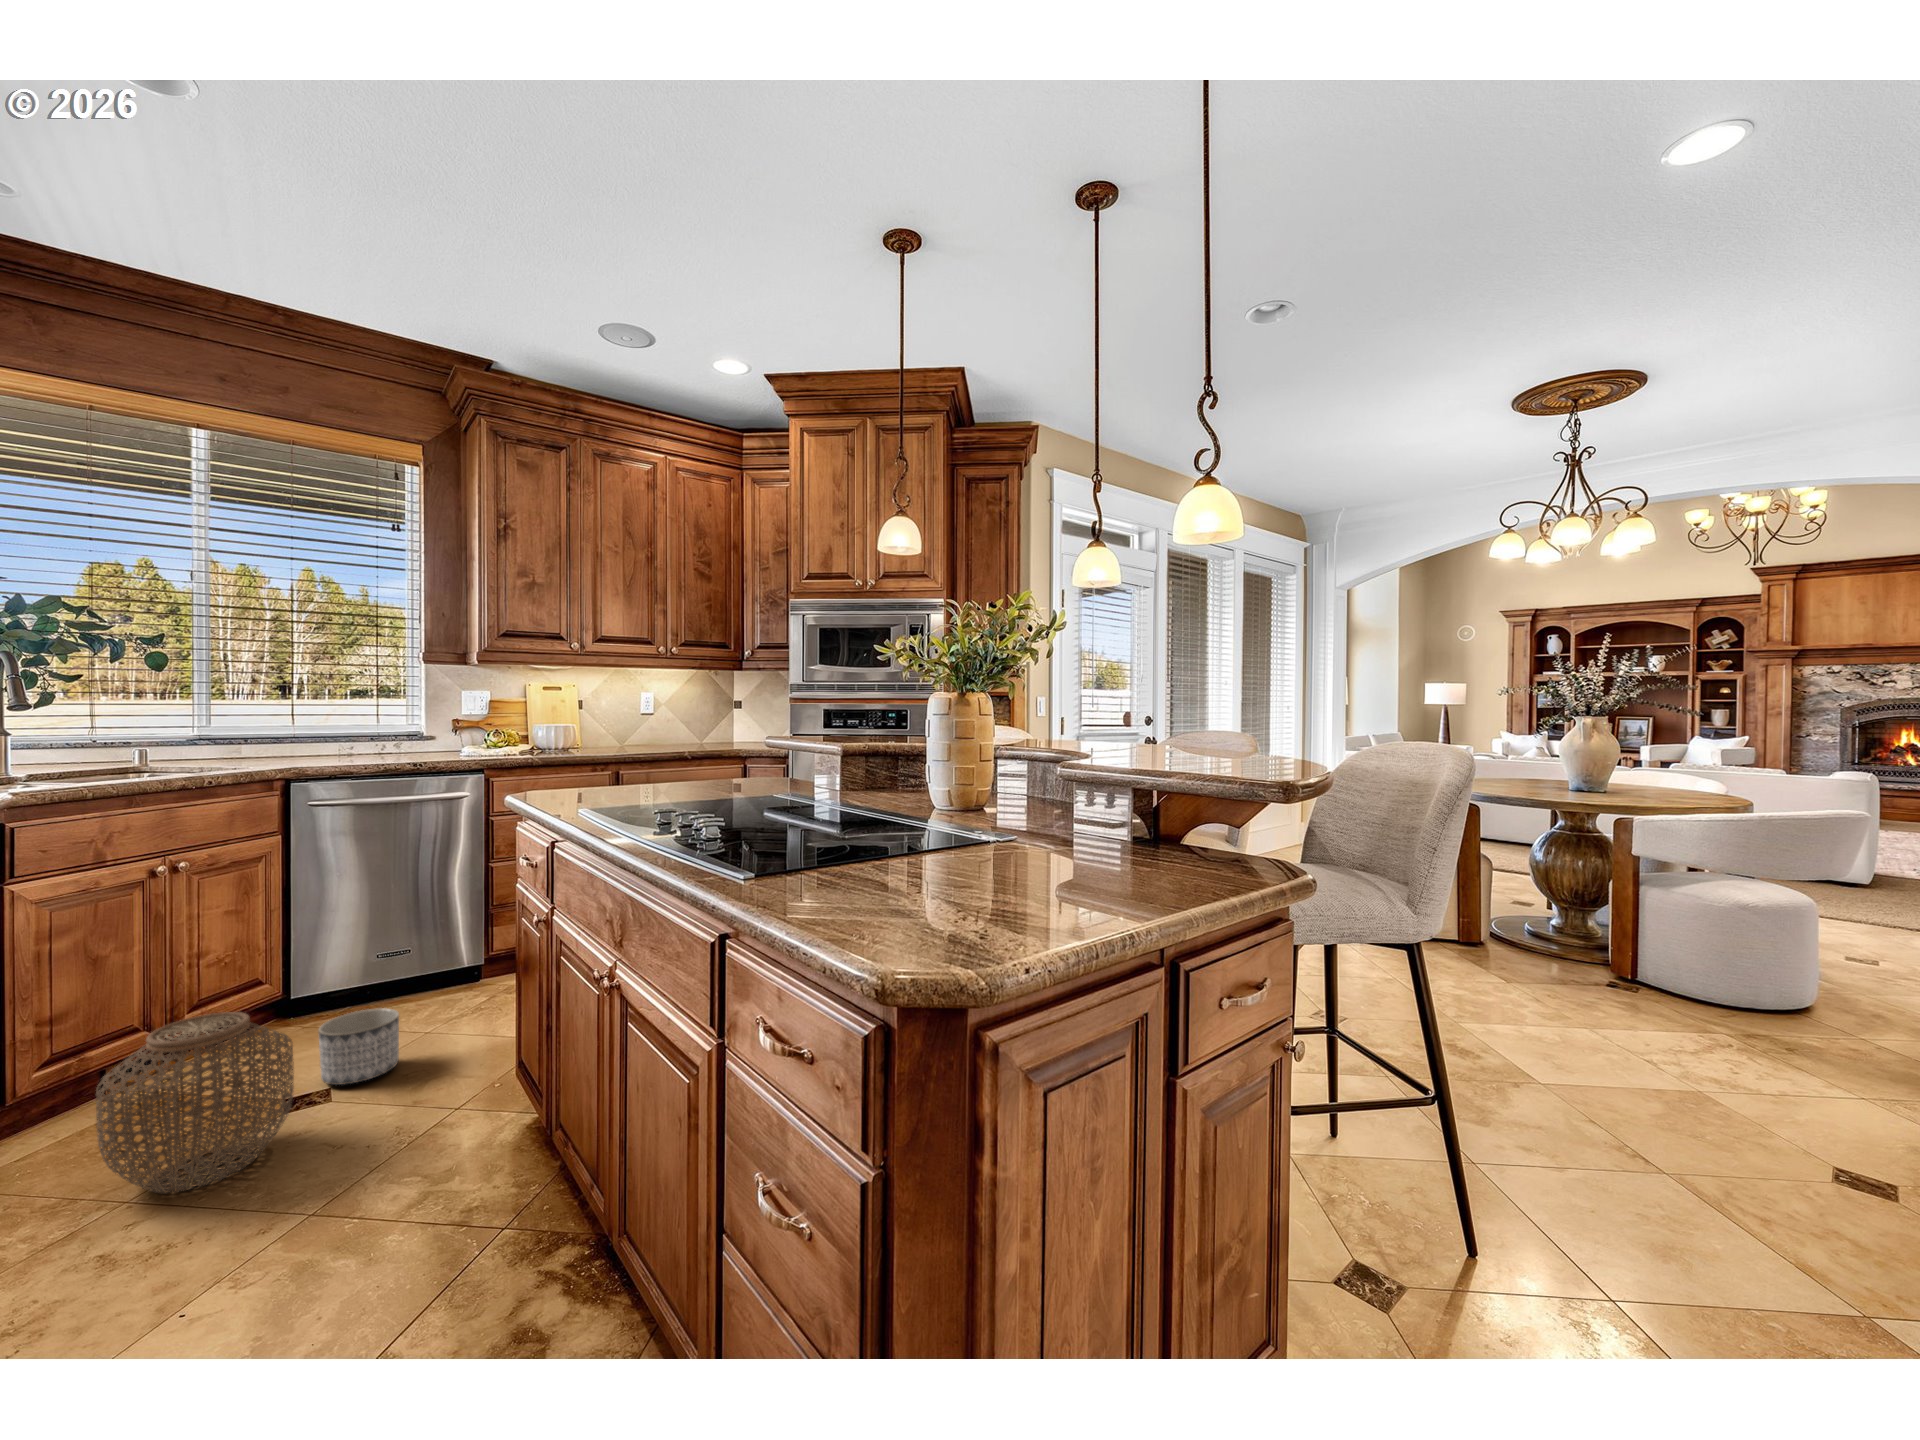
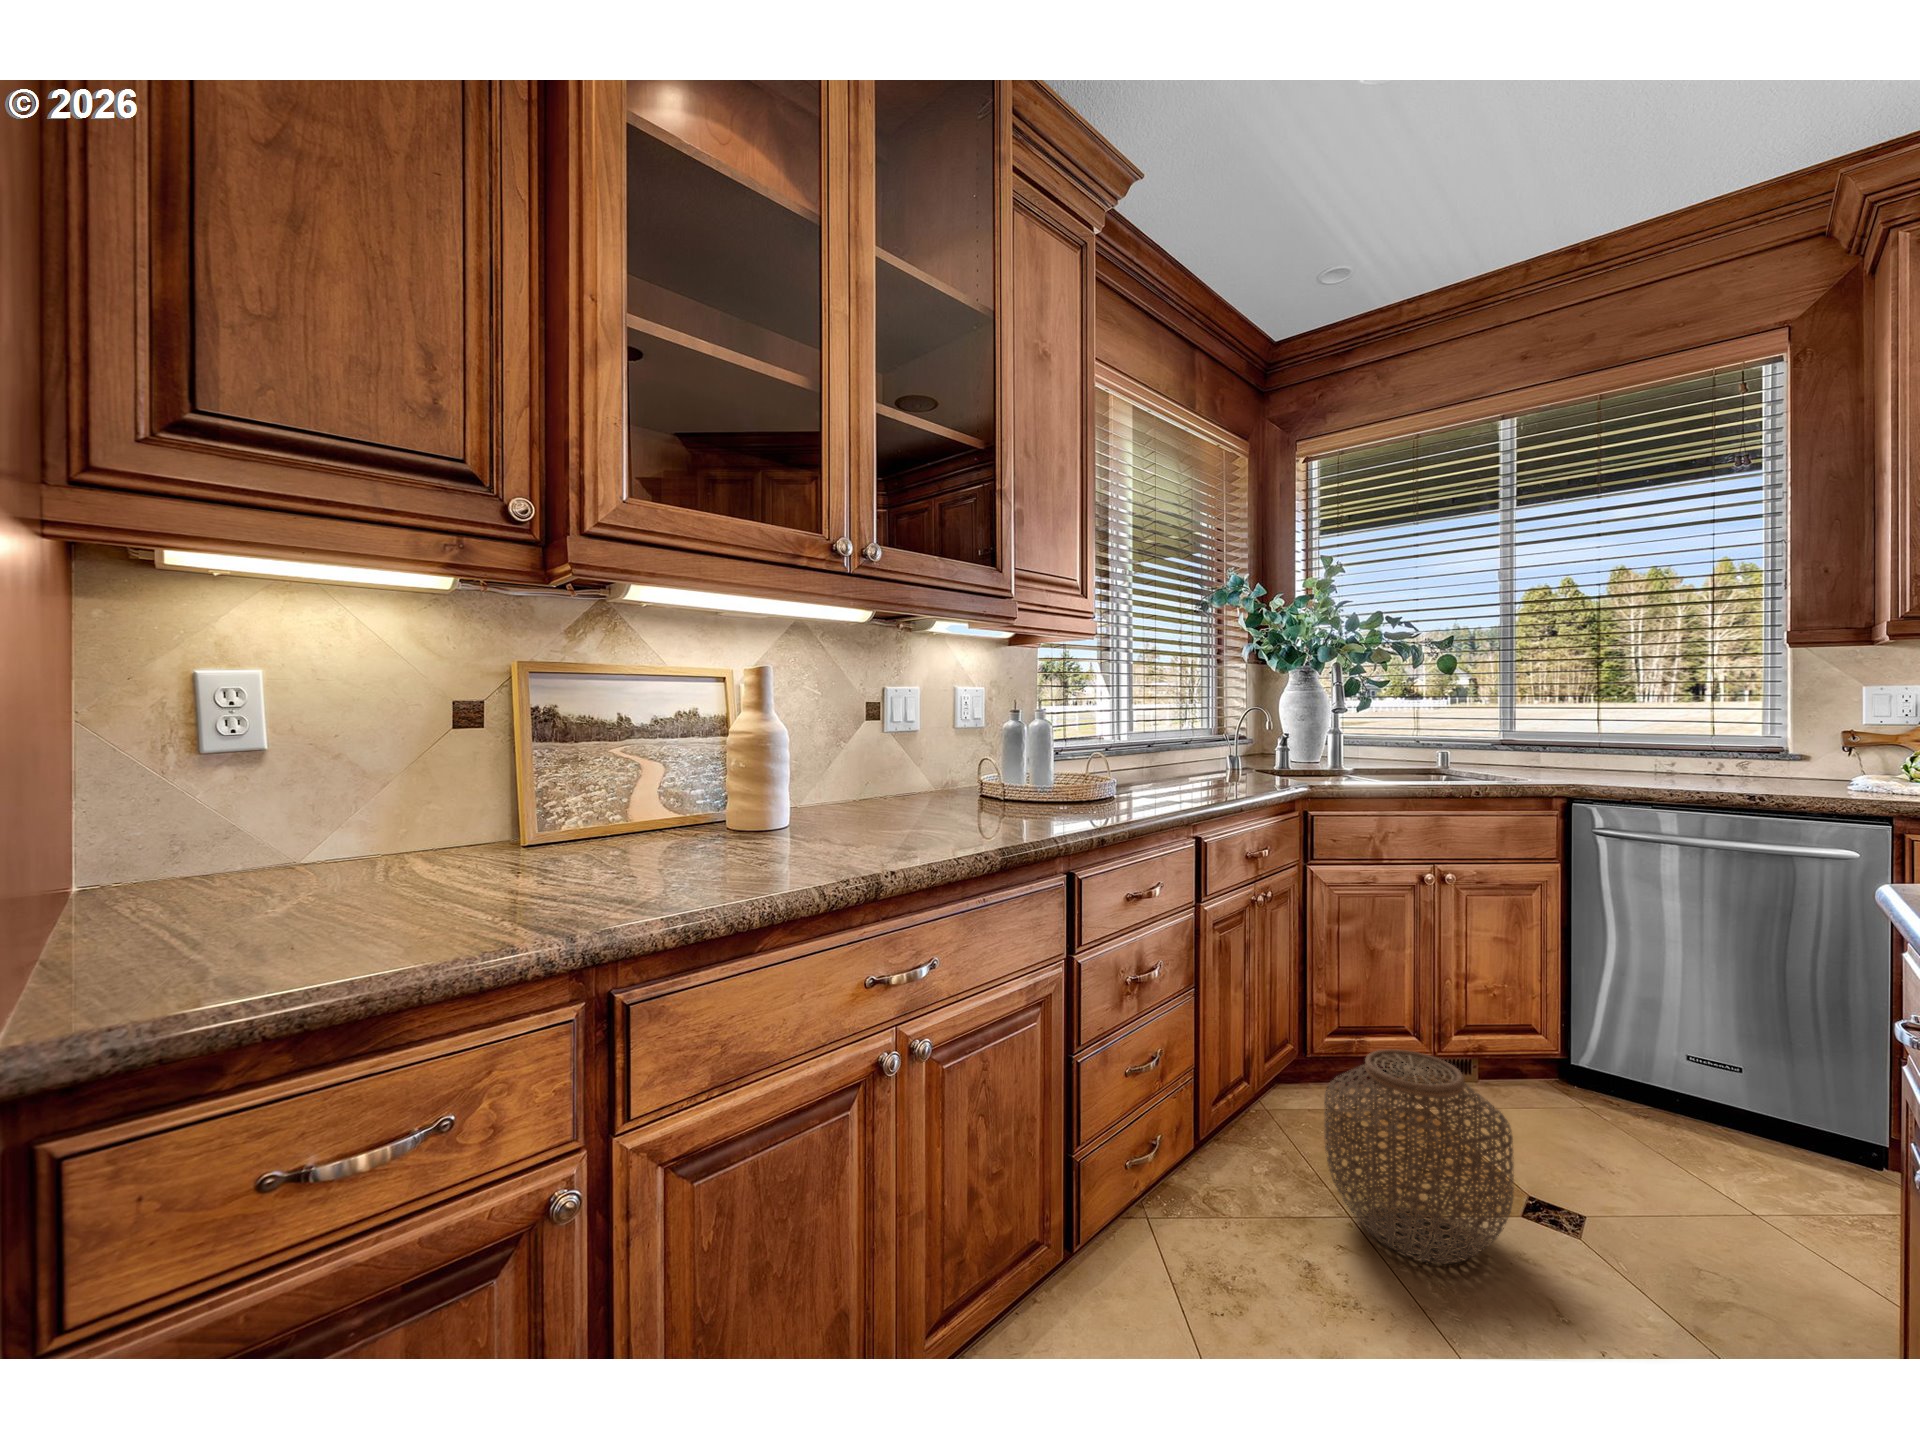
planter: present [318,1008,399,1085] -> none [1571,1122,1691,1244]

